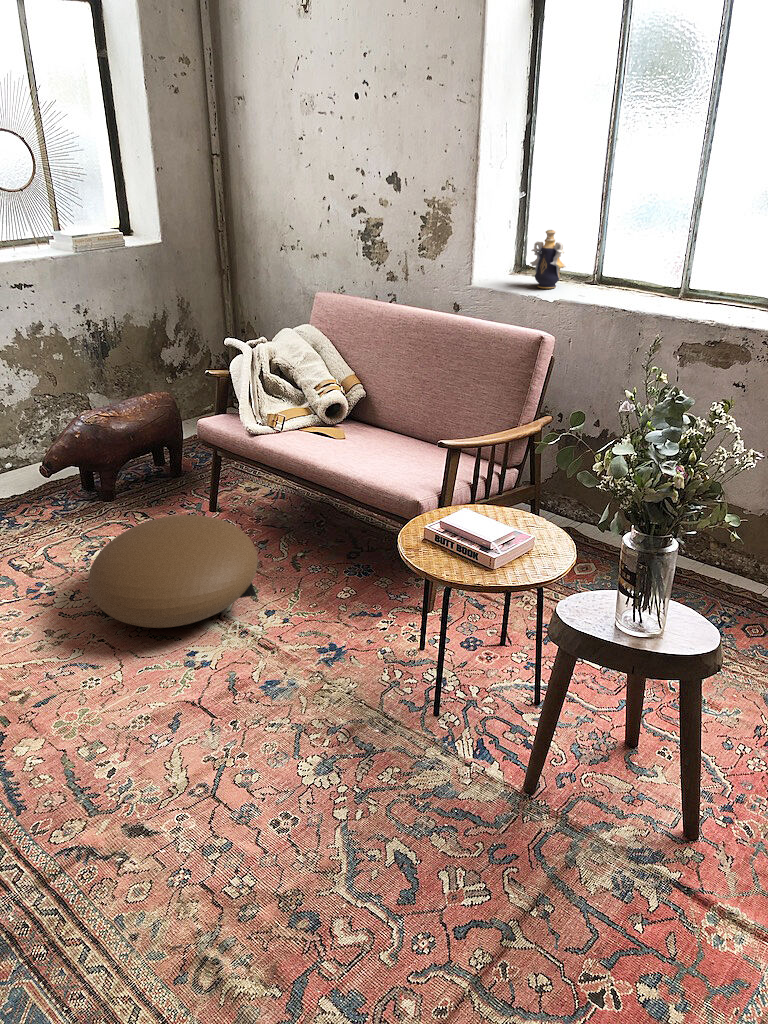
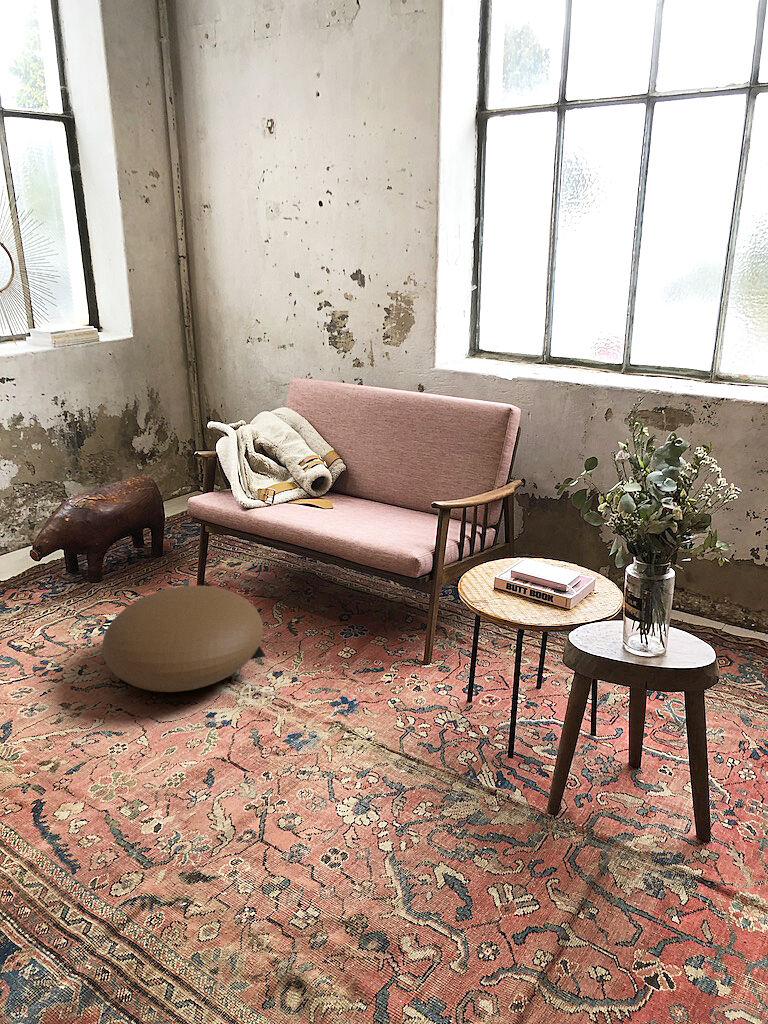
decorative vase: present [530,230,566,288] -> none [486,319,519,370]

